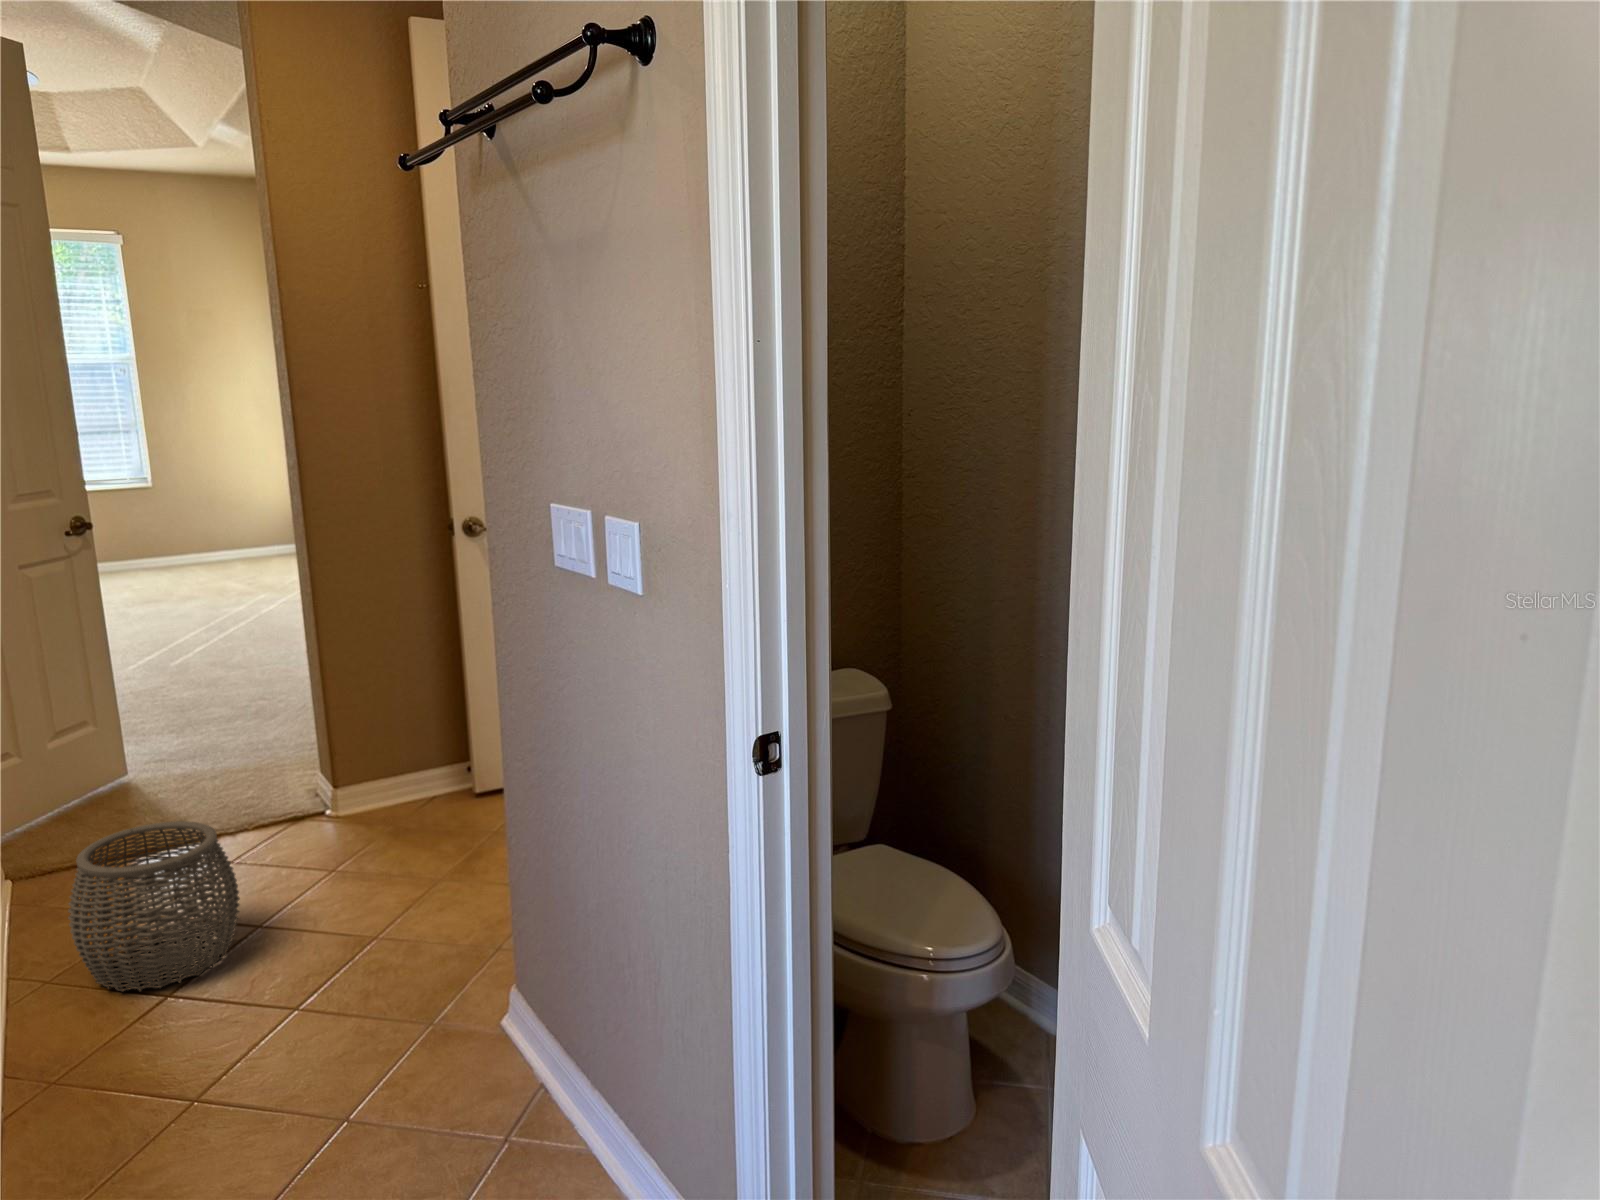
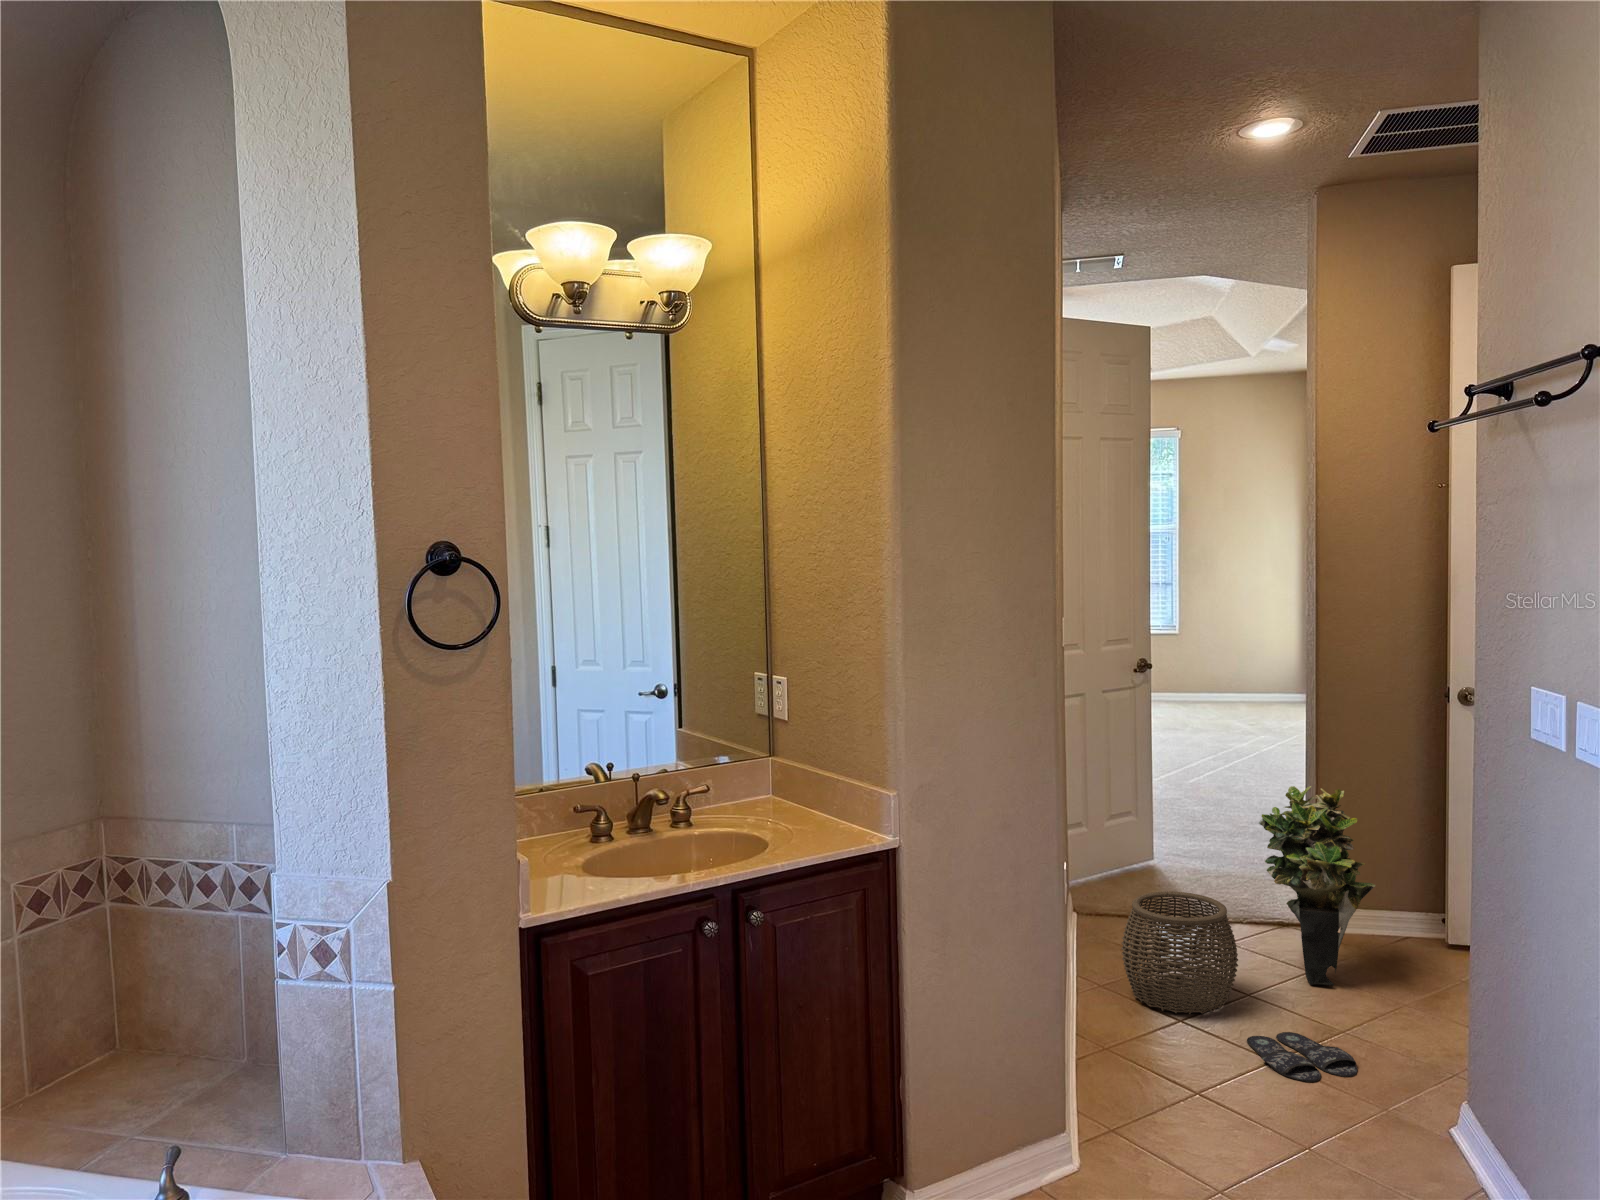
potted plant: none [250,650,396,889] -> present [1259,786,1376,986]
slippers: none [259,961,396,1028] -> present [1247,1032,1357,1082]

